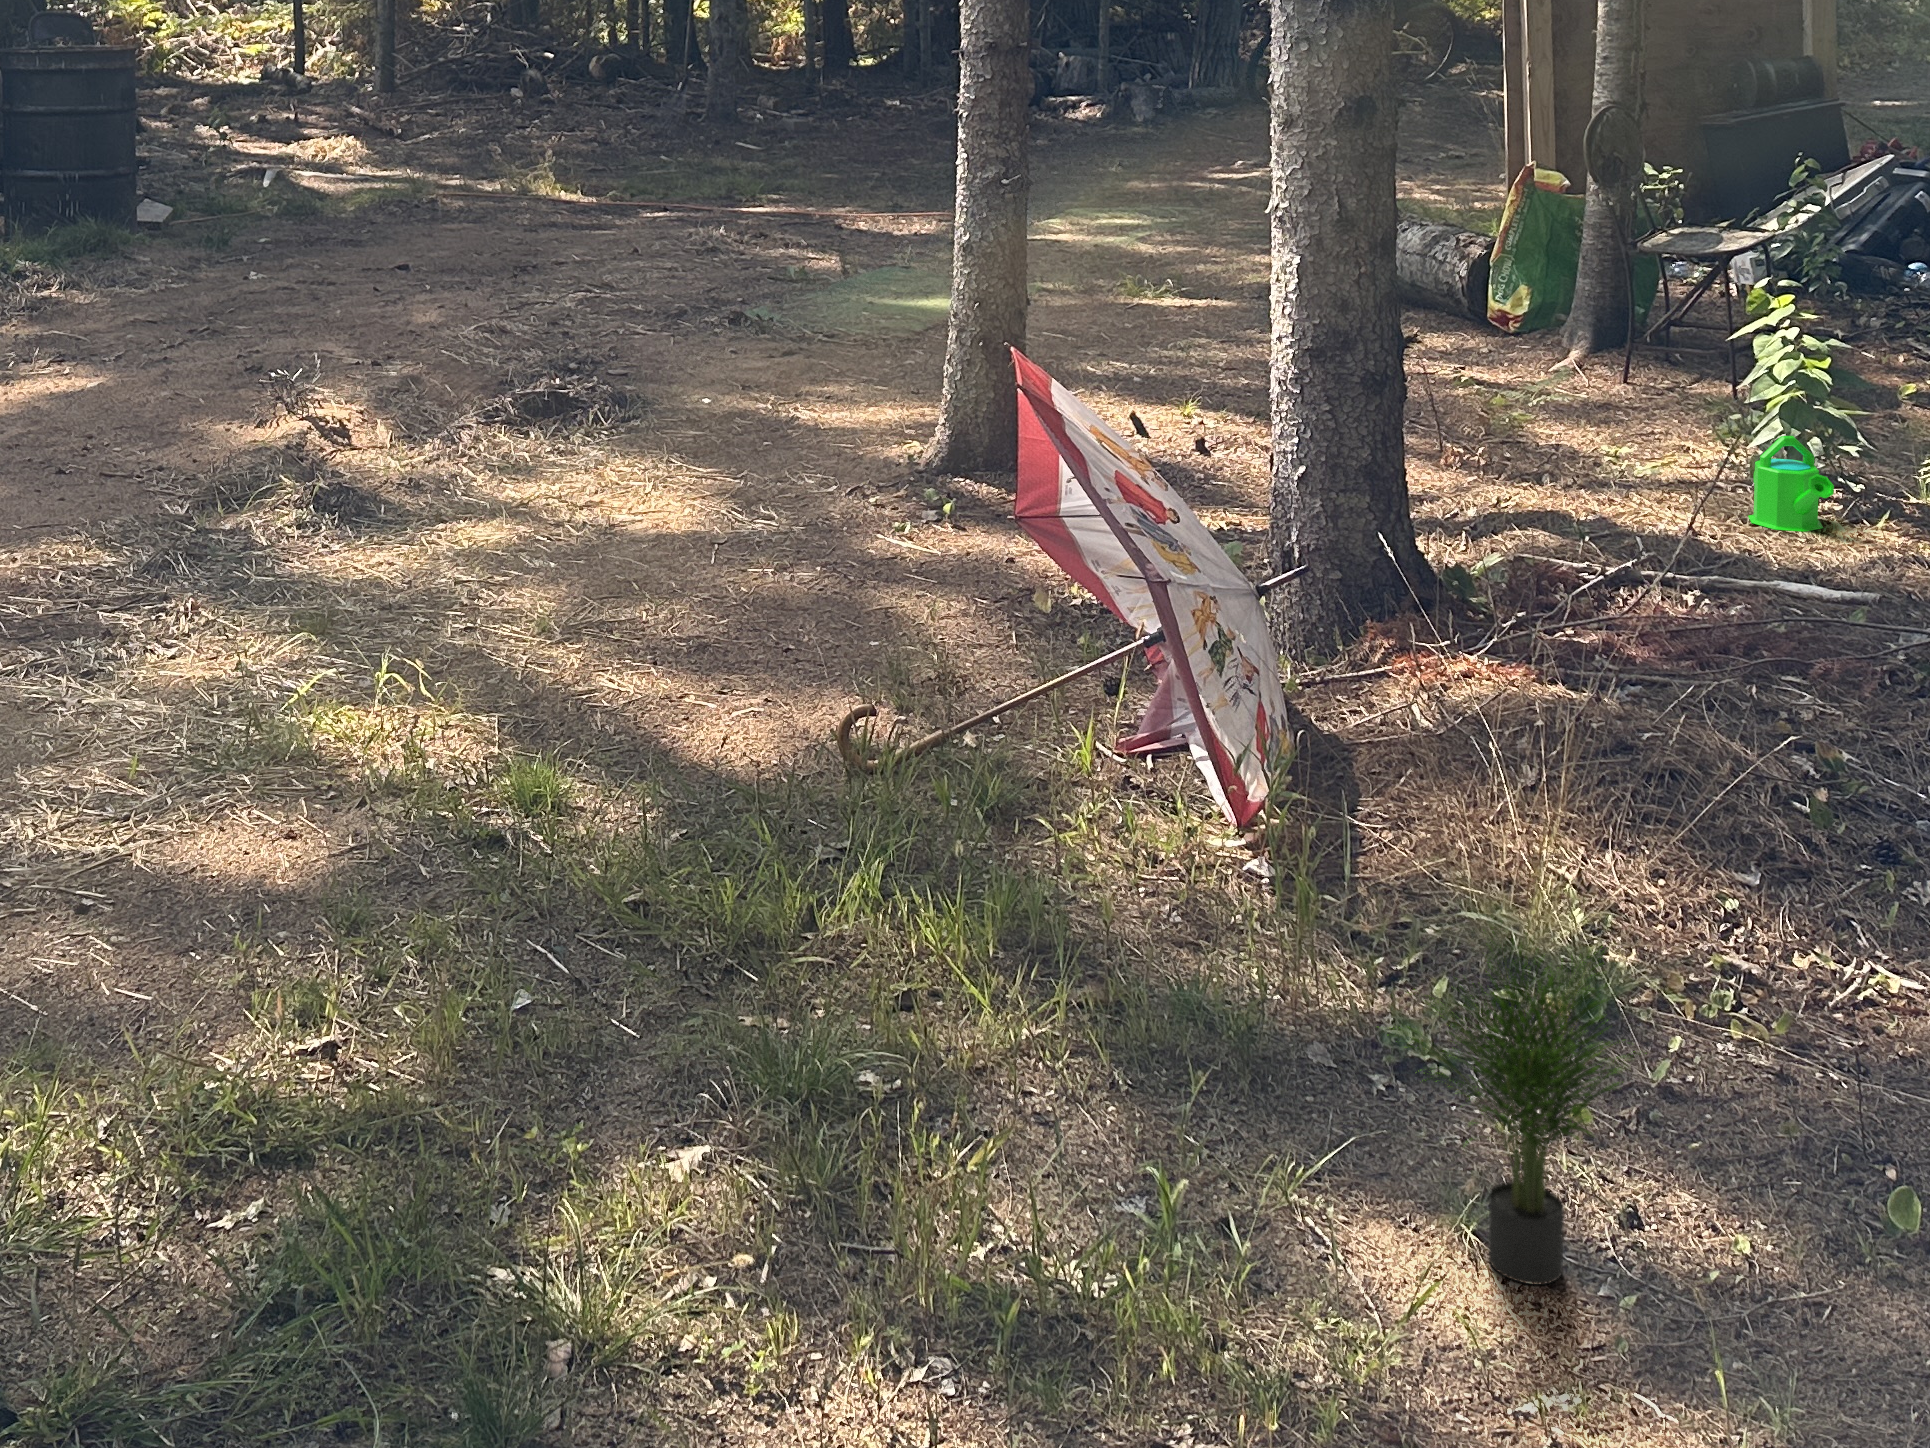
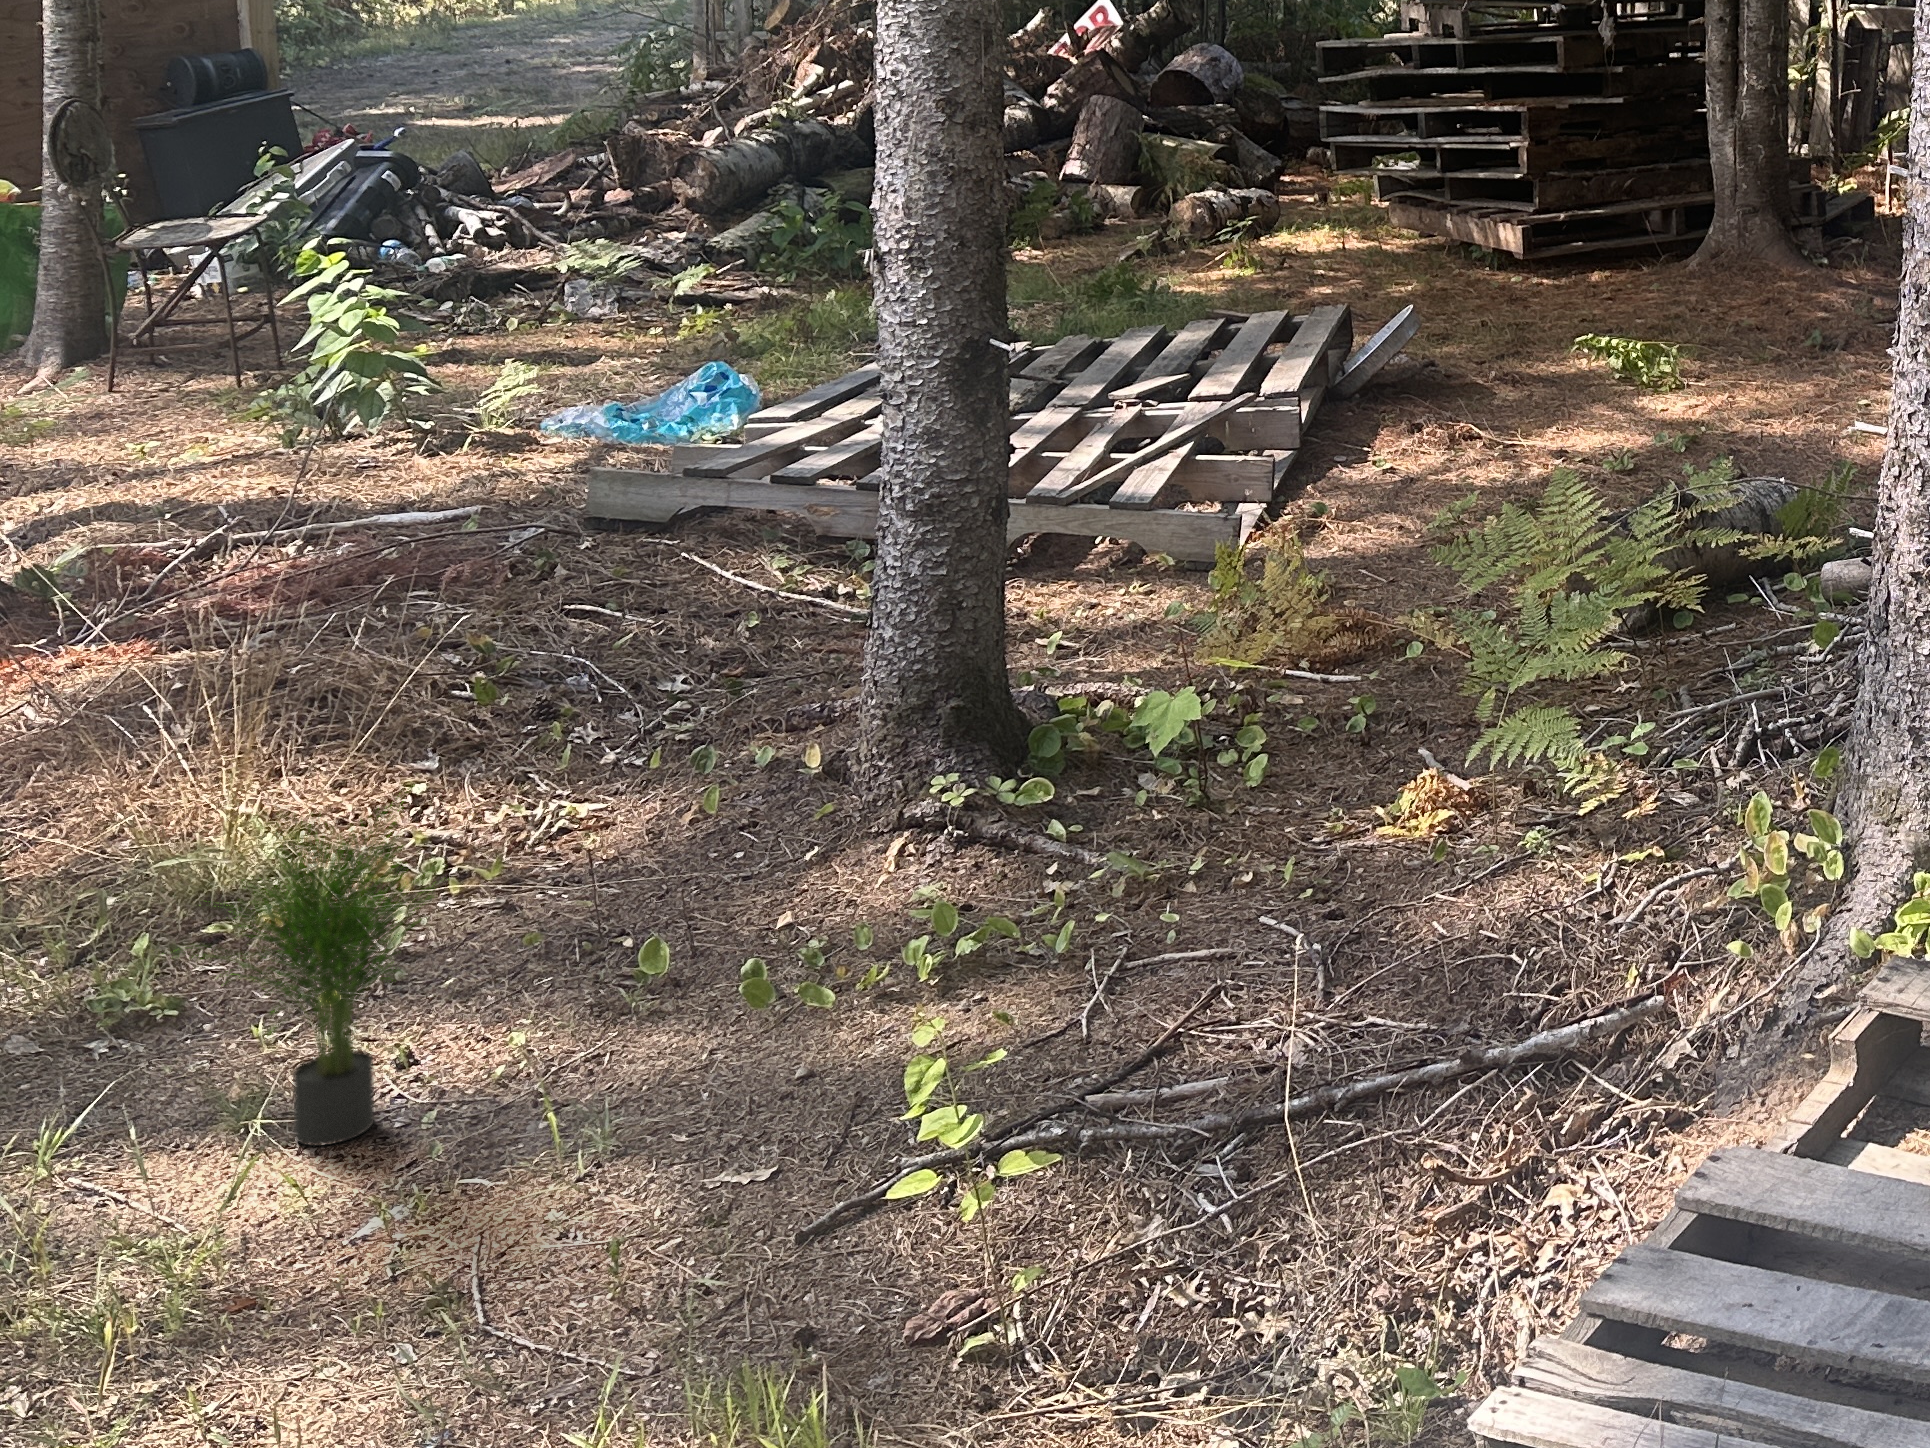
watering can: present [1748,436,1834,532] -> none [303,393,398,489]

